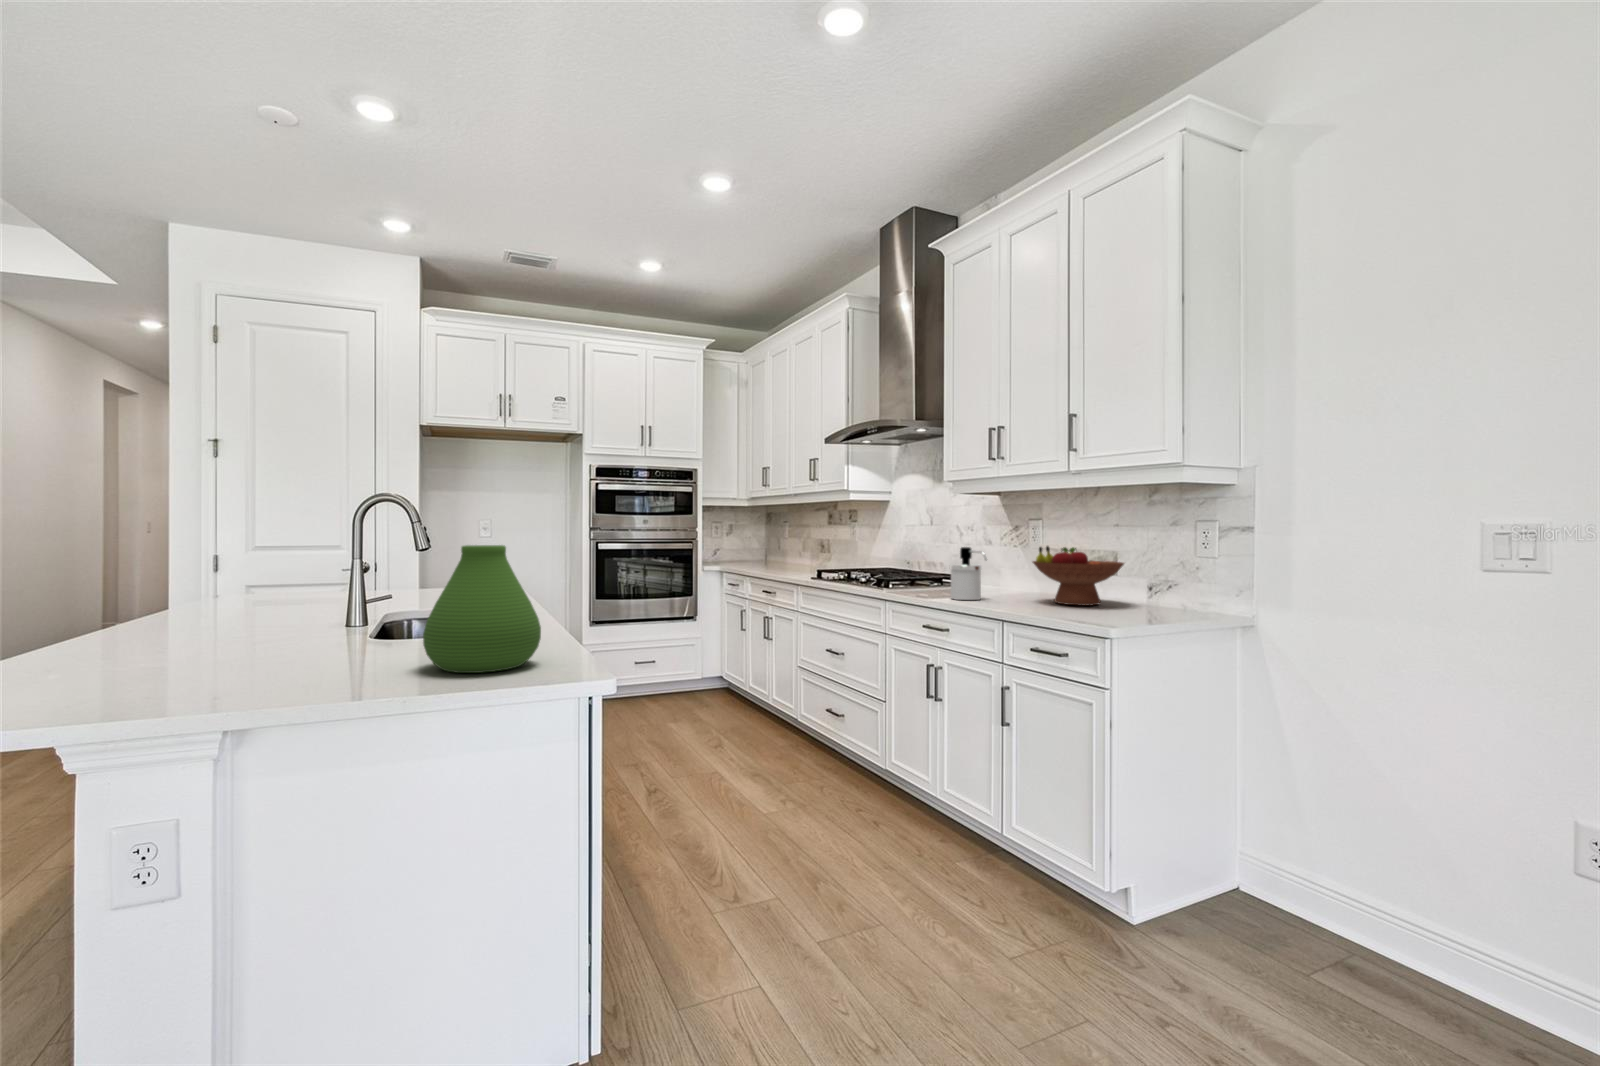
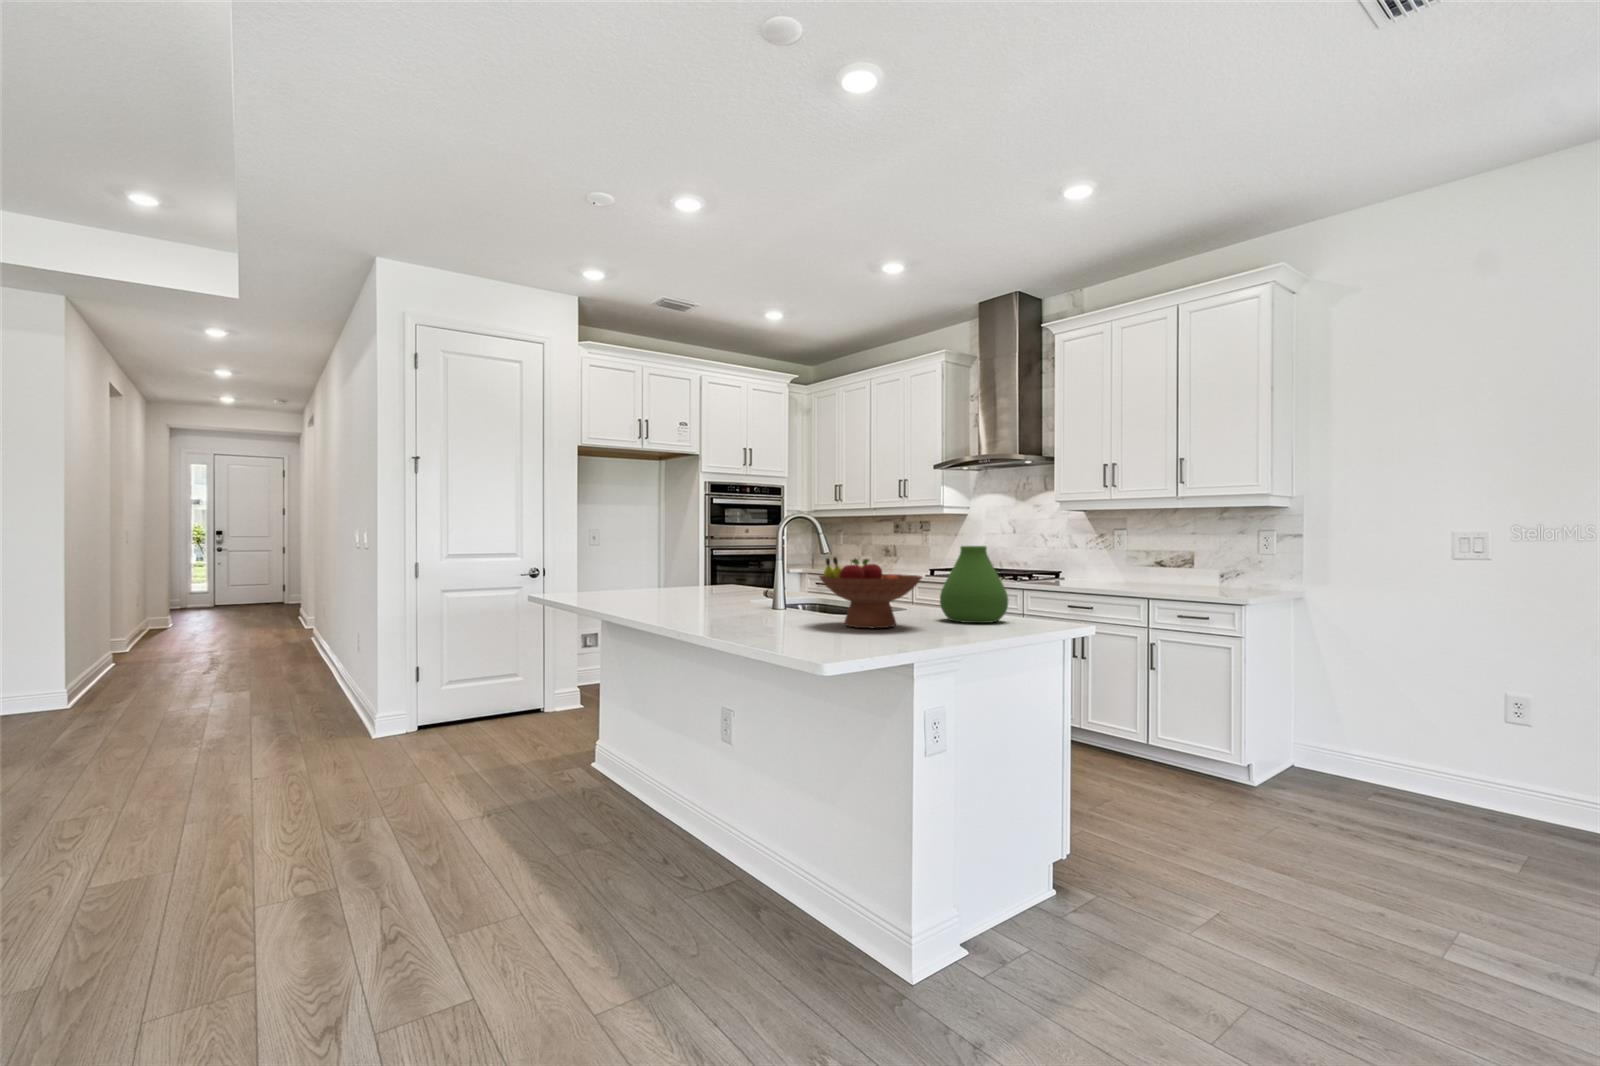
fruit bowl: present [1033,546,1124,605] -> present [819,557,922,628]
soap dispenser: present [950,547,987,600] -> none [1084,549,1119,587]

